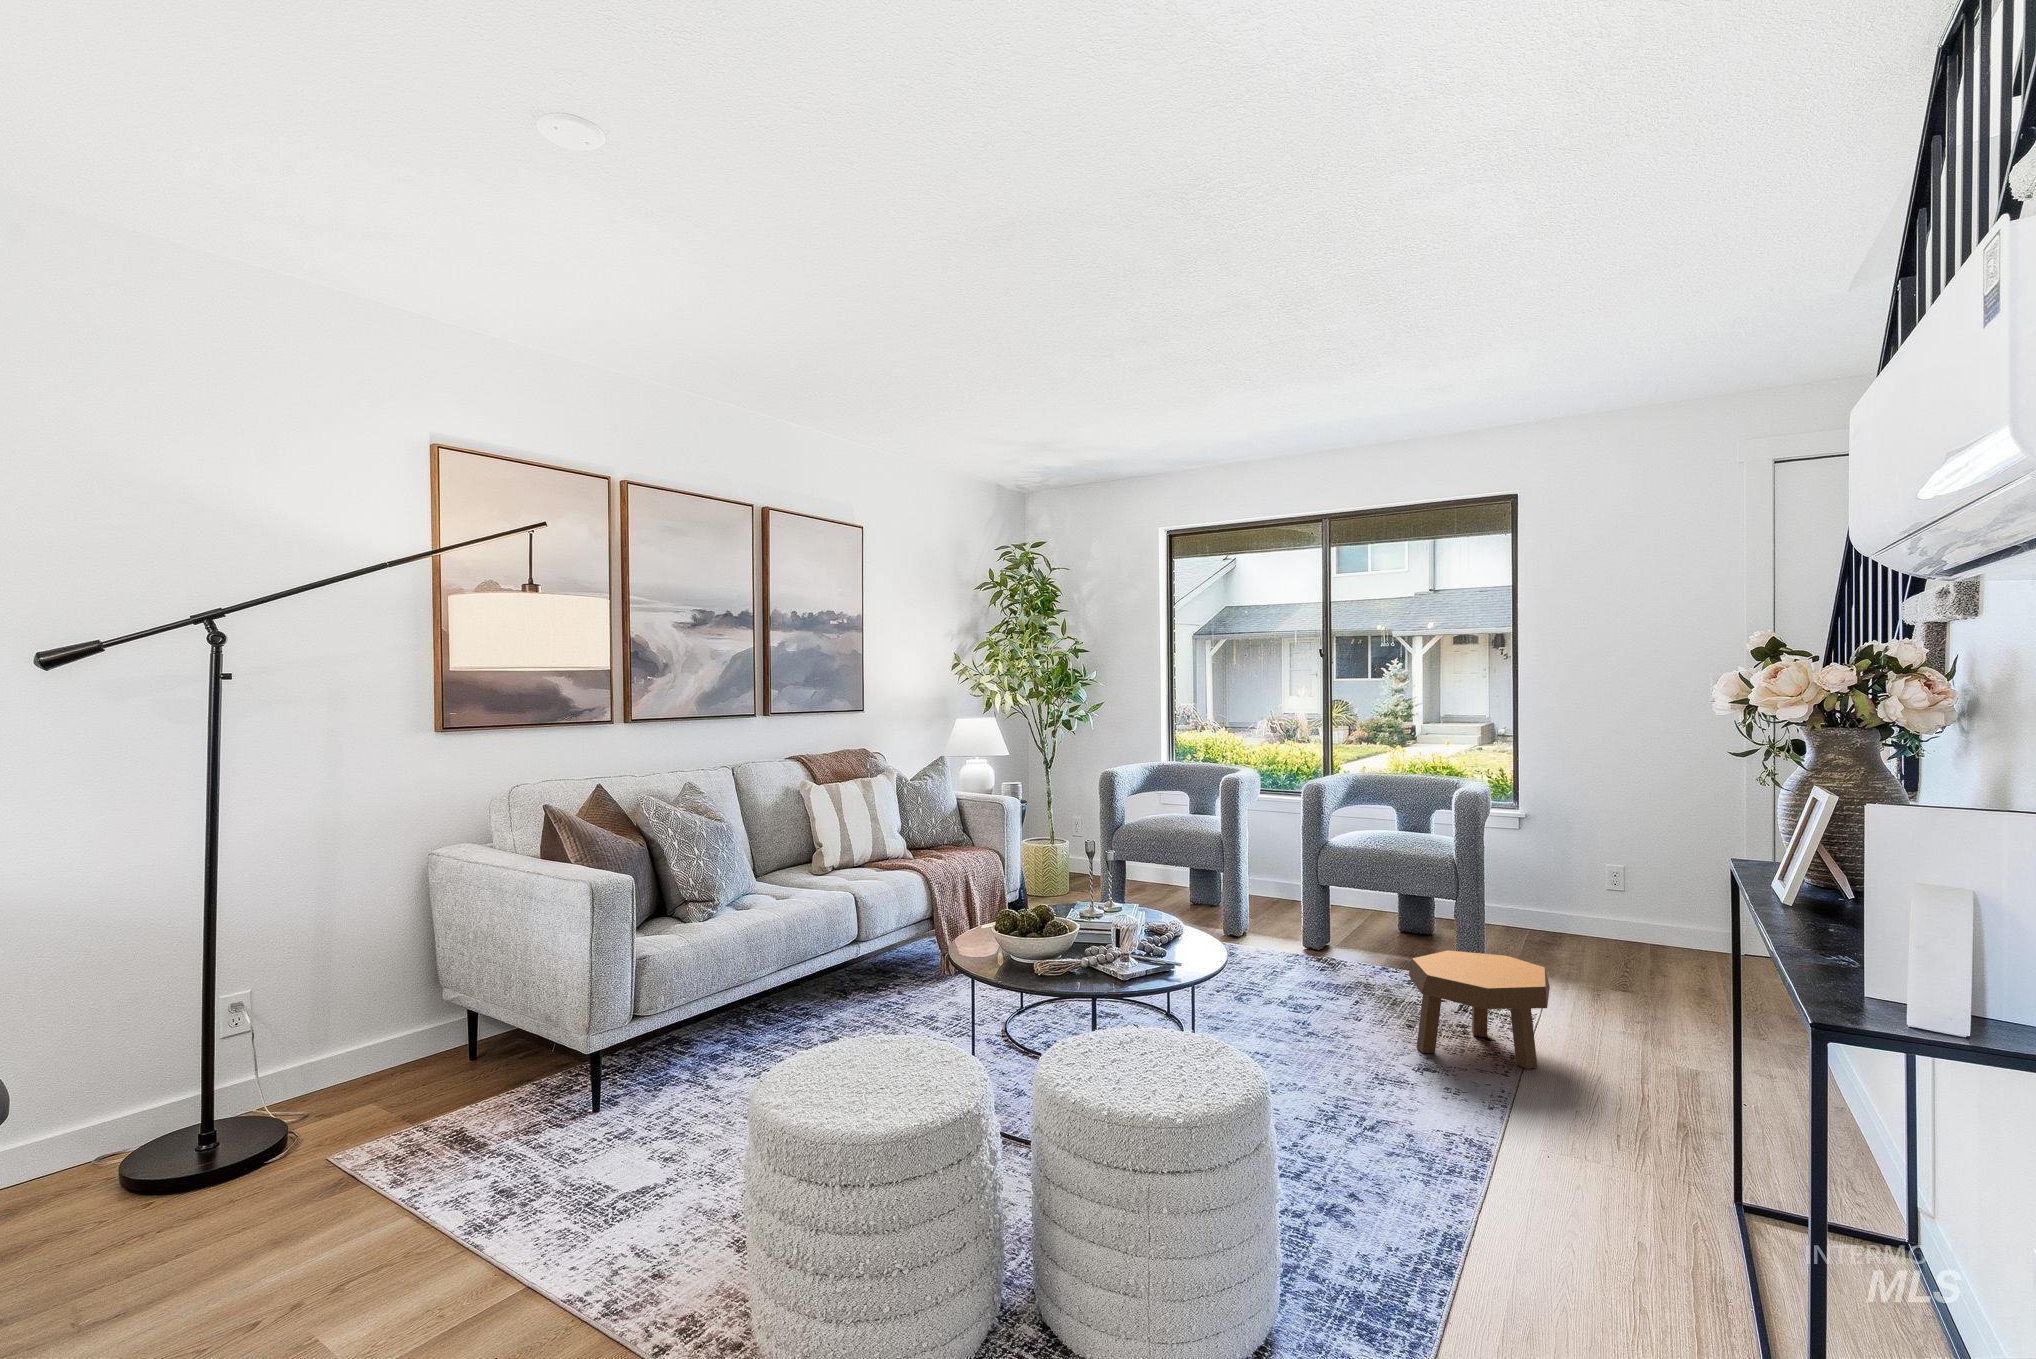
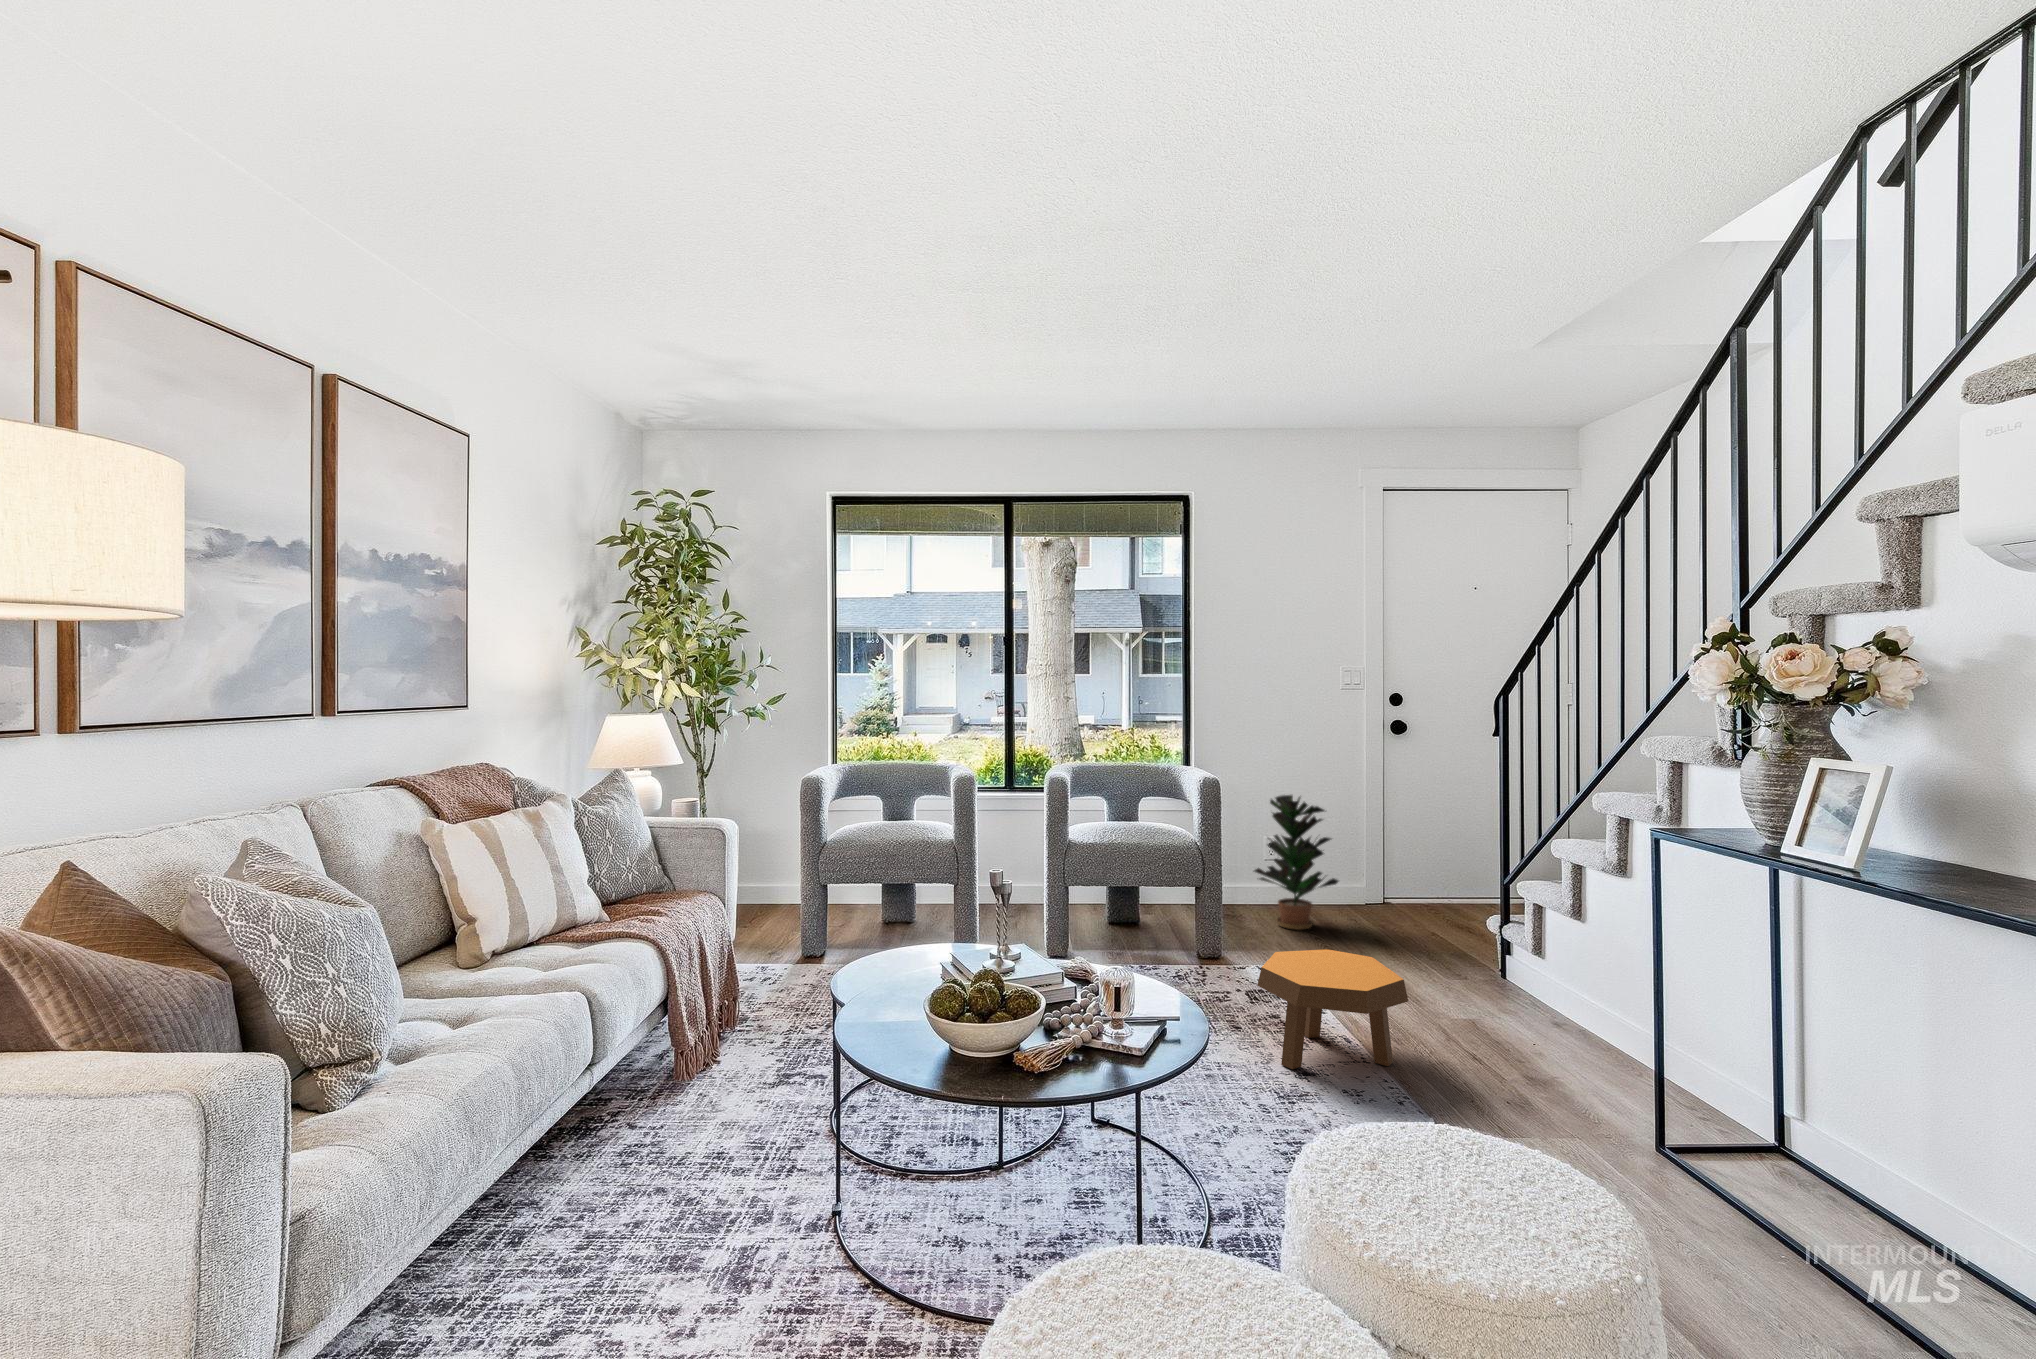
potted plant: none [1545,815,1645,956] -> present [1254,795,1338,930]

